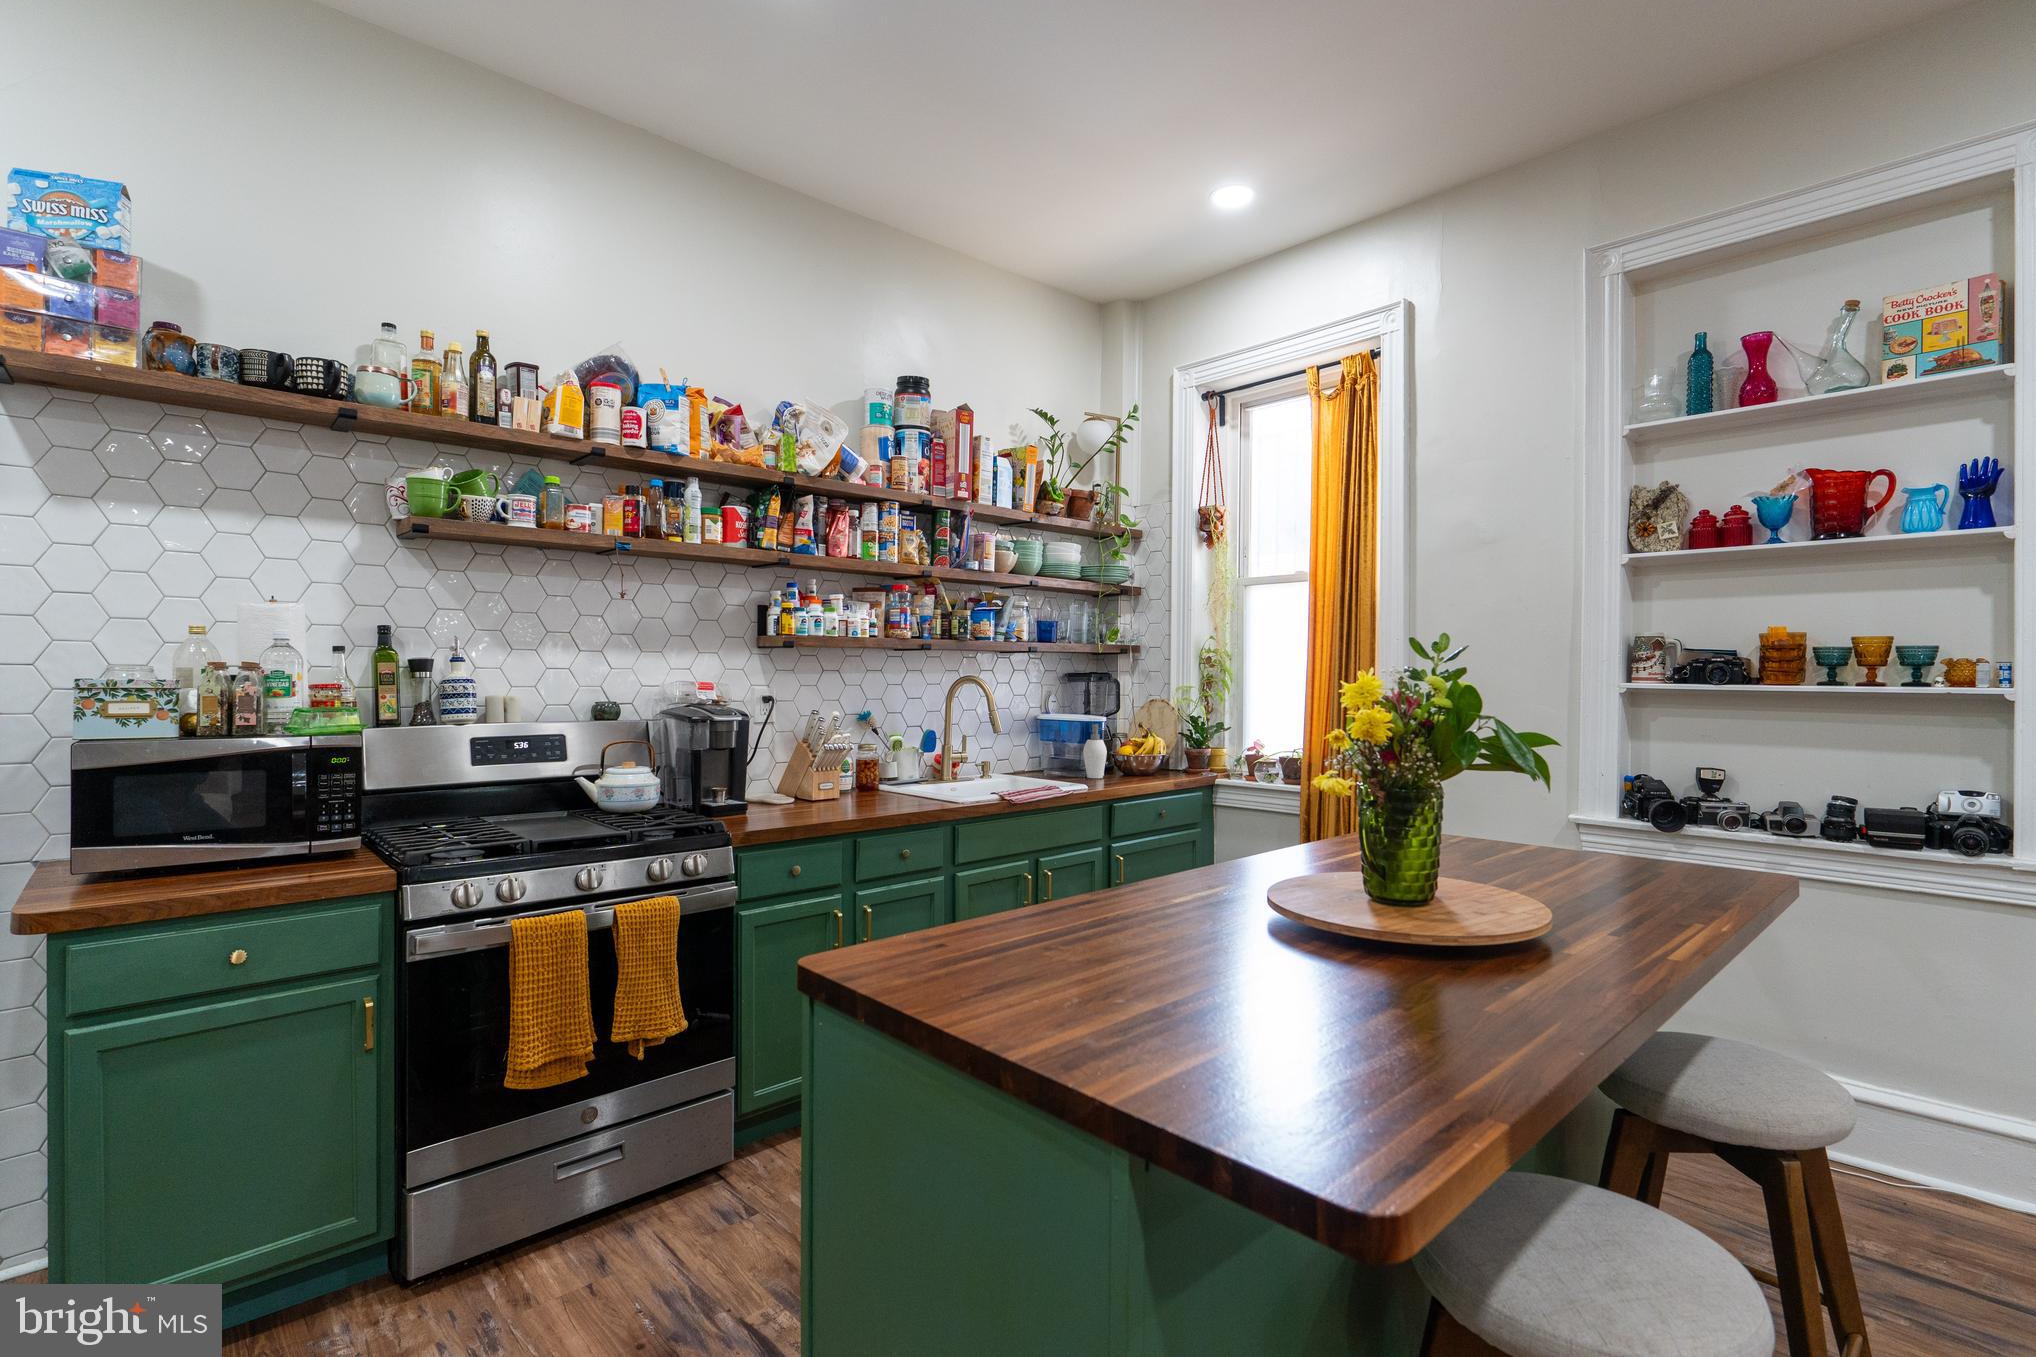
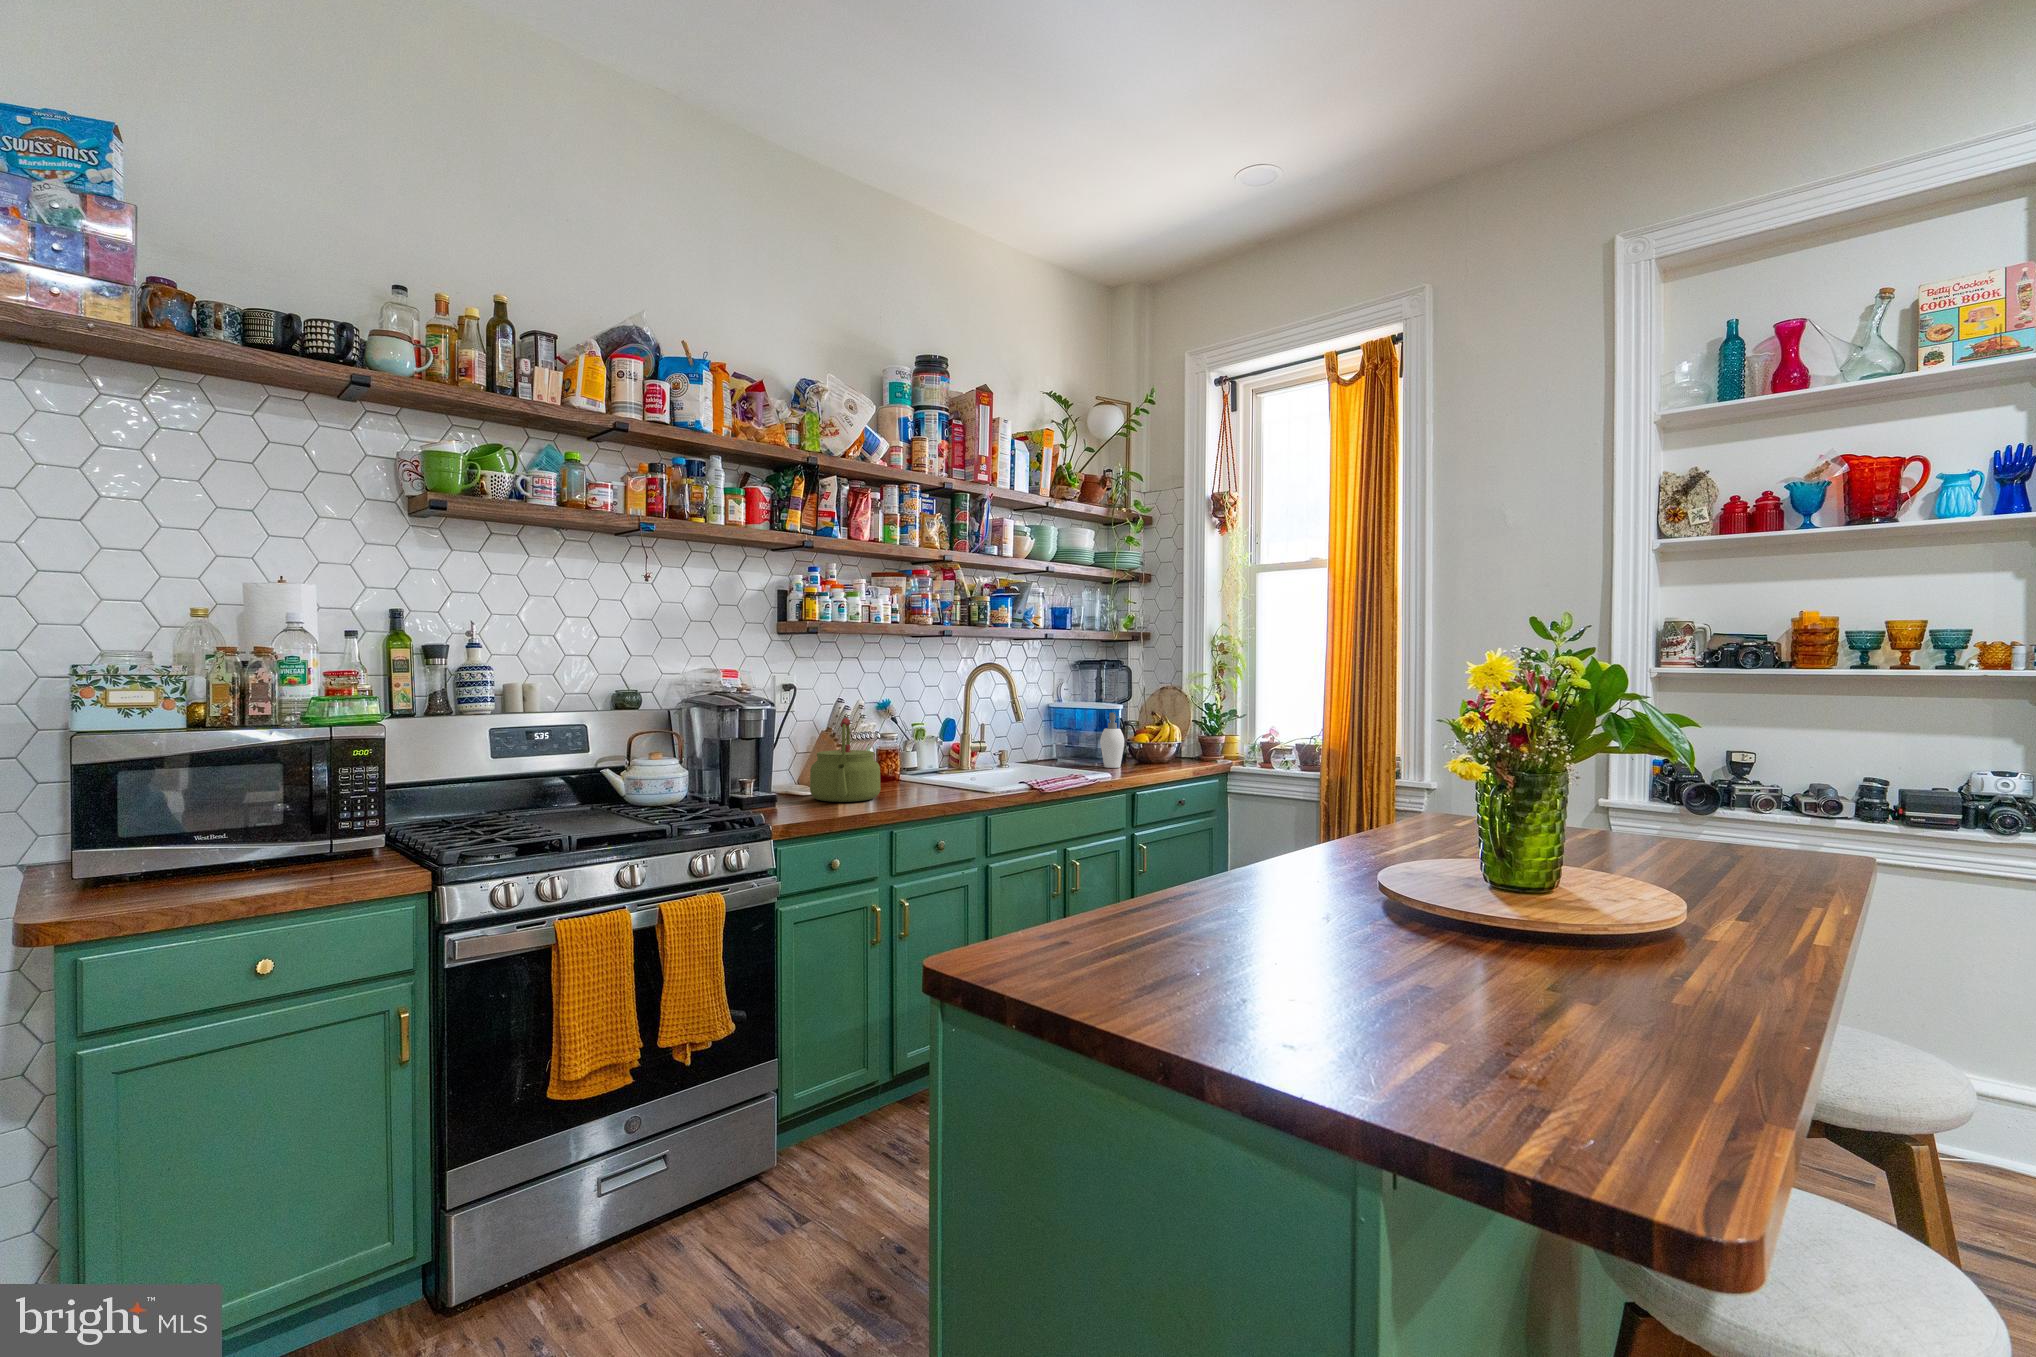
kettle: none [782,728,851,810] -> present [810,718,881,802]

